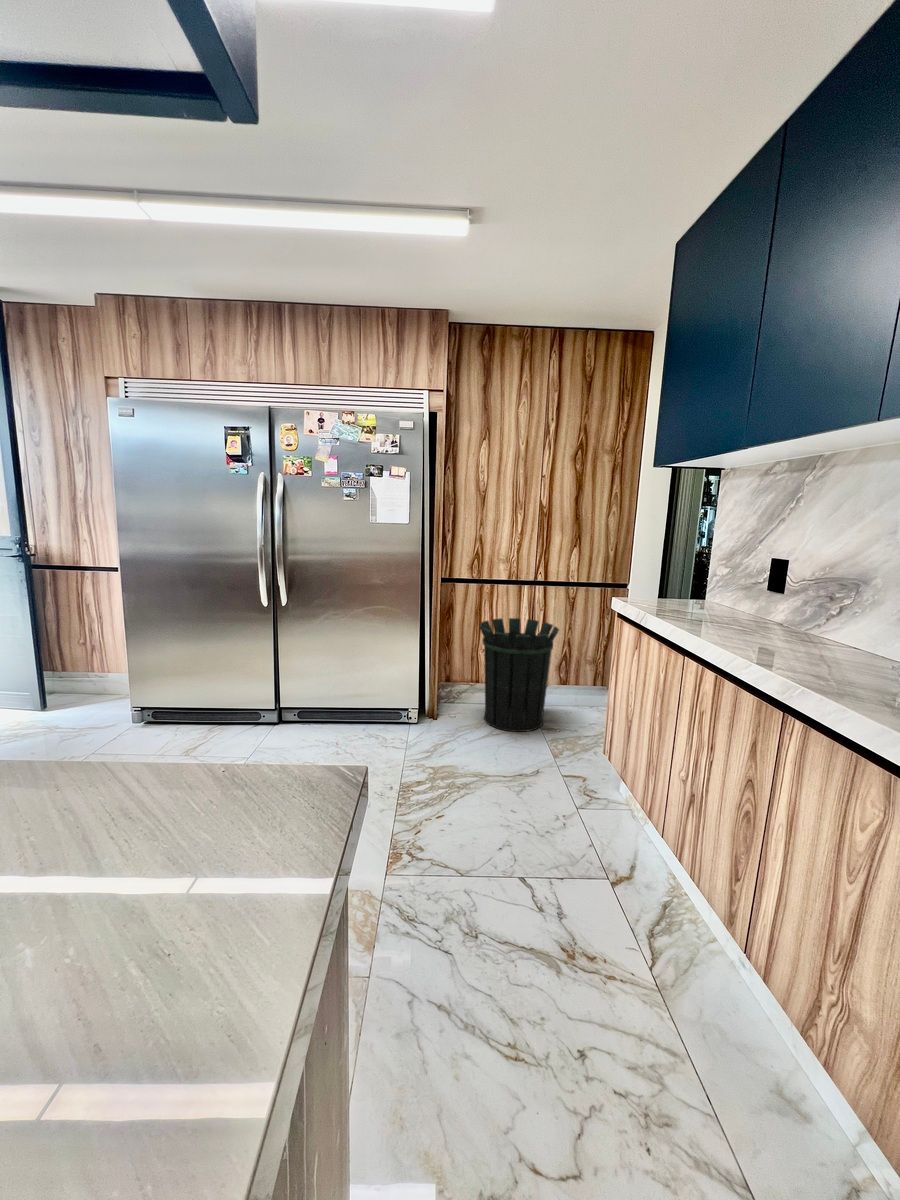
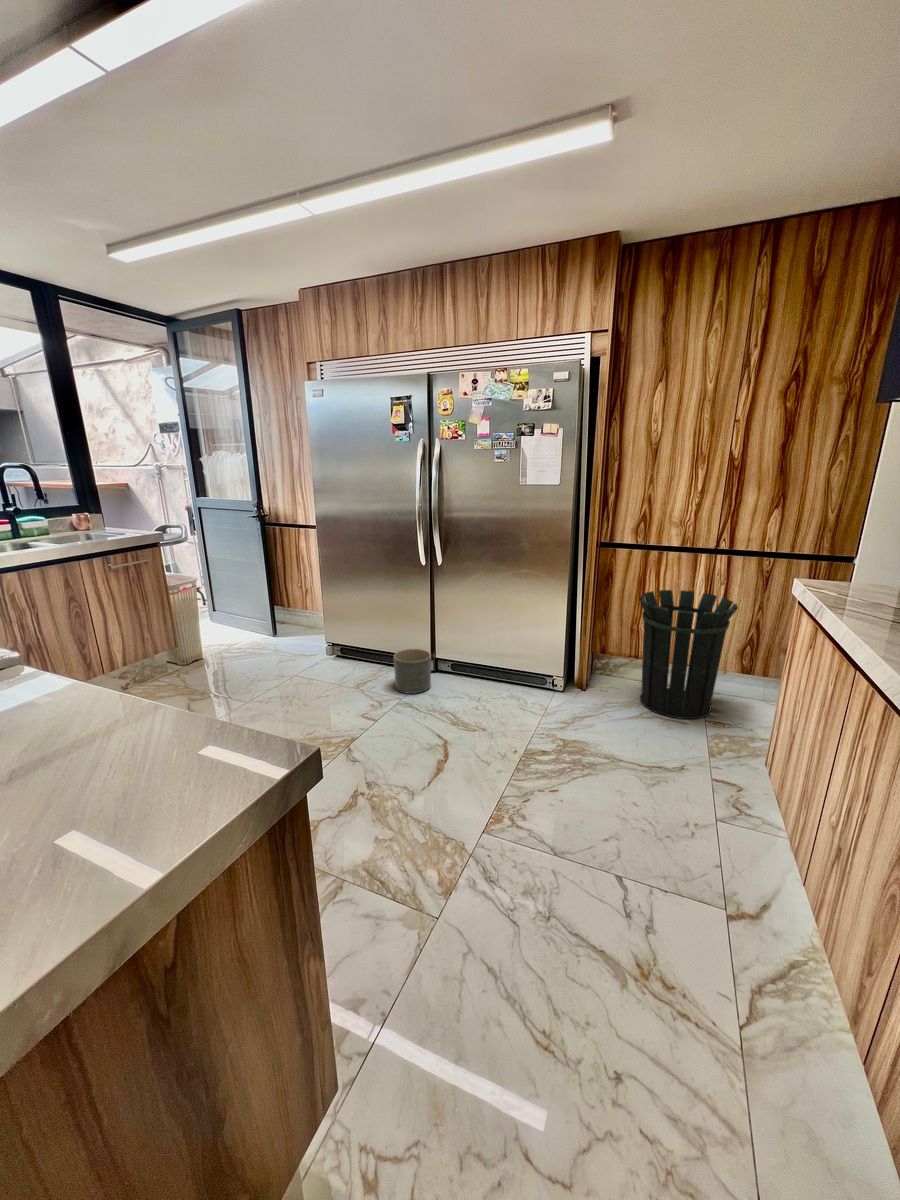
planter: none [236,697,279,747] -> present [394,649,431,694]

